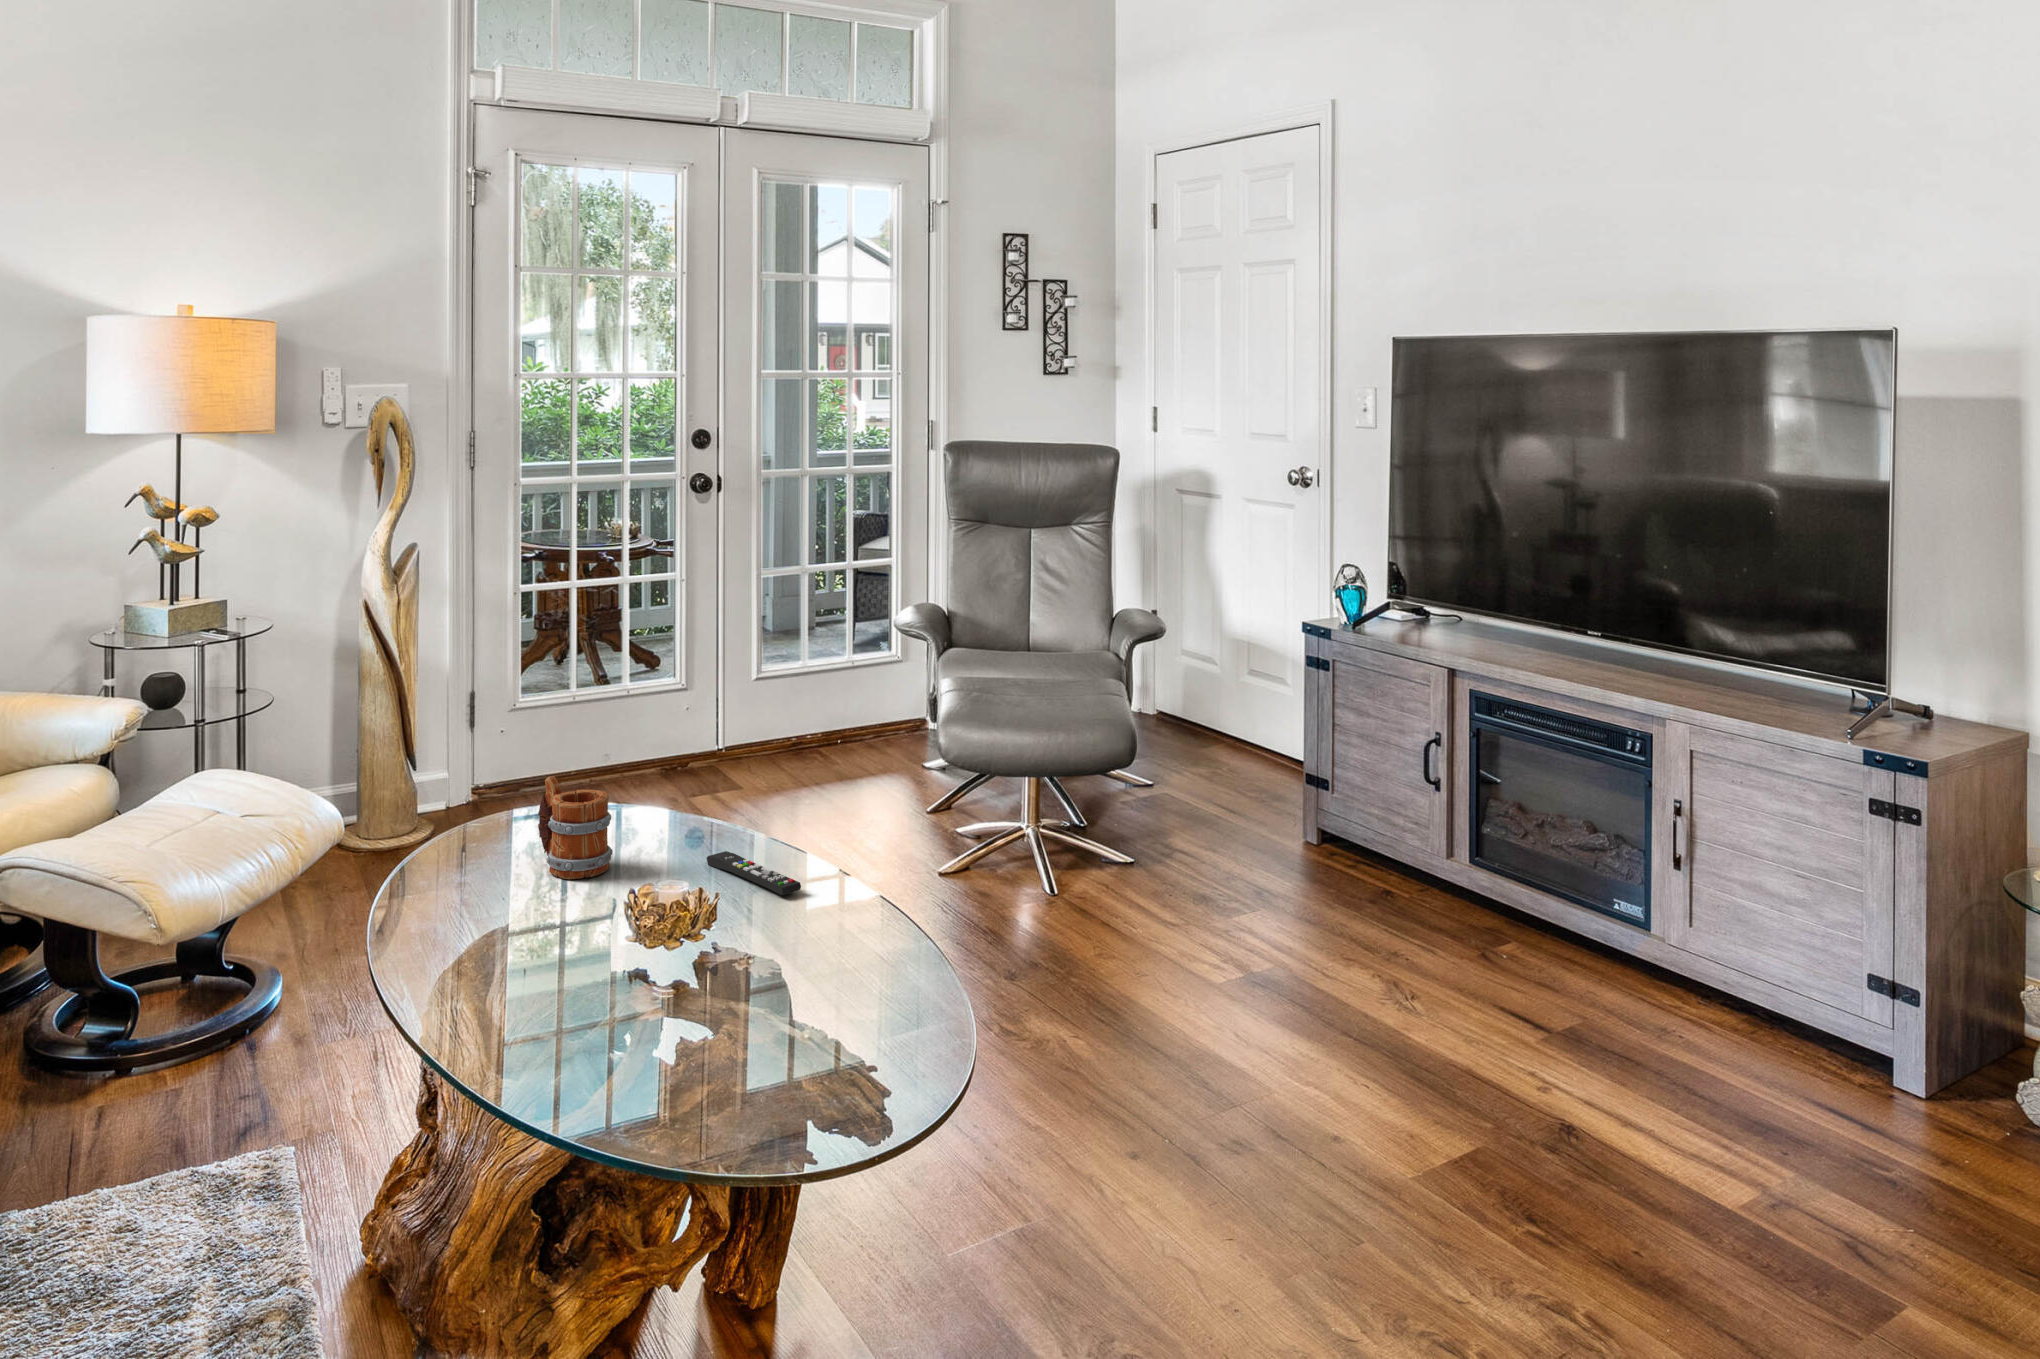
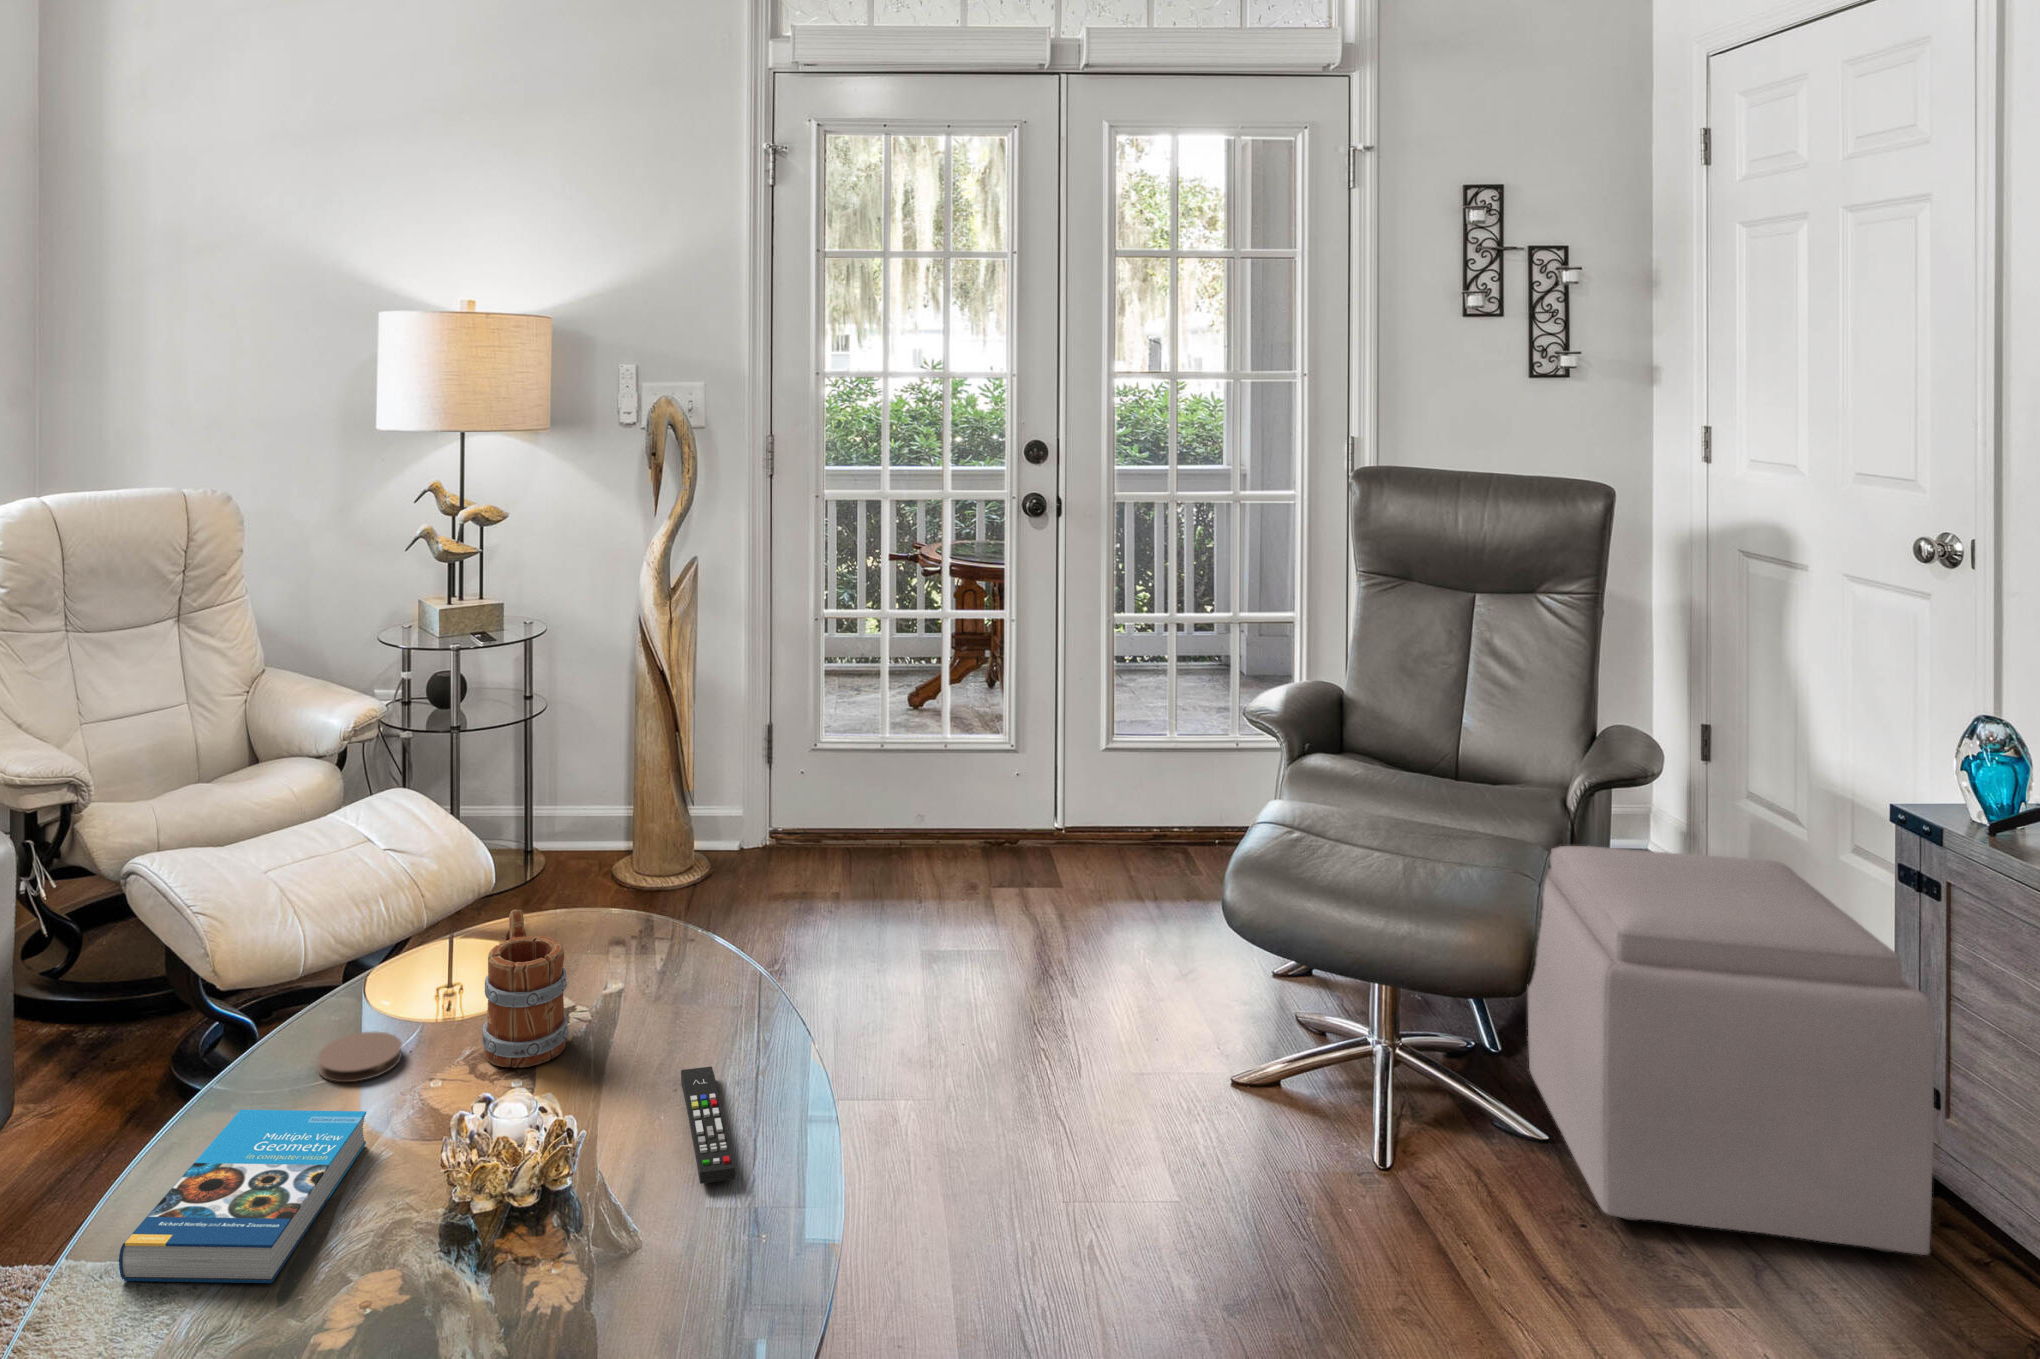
ottoman: none [1109,670,1336,885] -> present [1528,846,1935,1255]
coaster: none [437,876,500,906] -> present [318,1032,402,1082]
book: none [441,900,576,998] -> present [119,1110,366,1283]

